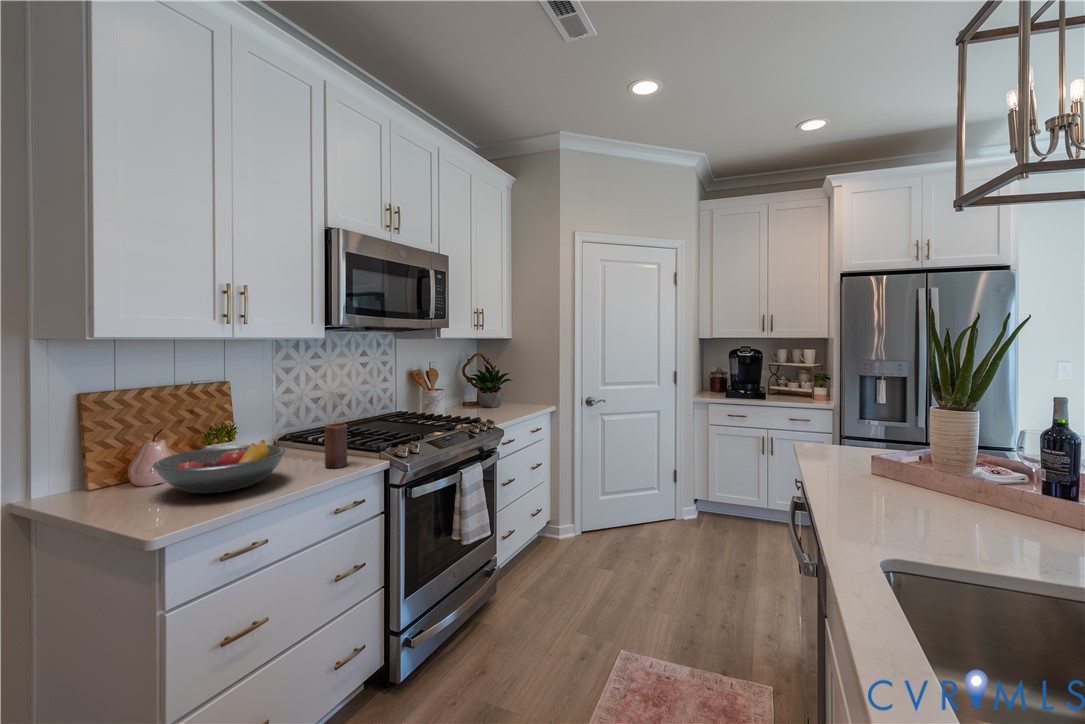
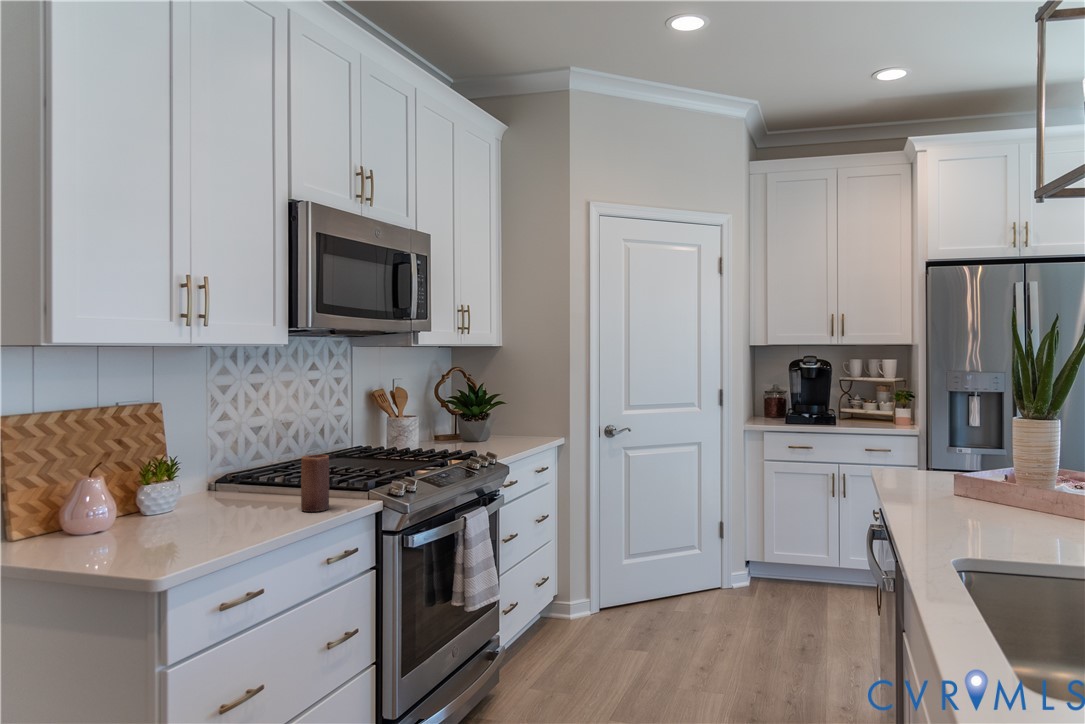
fruit bowl: present [153,440,285,493] -> none [107,475,264,540]

